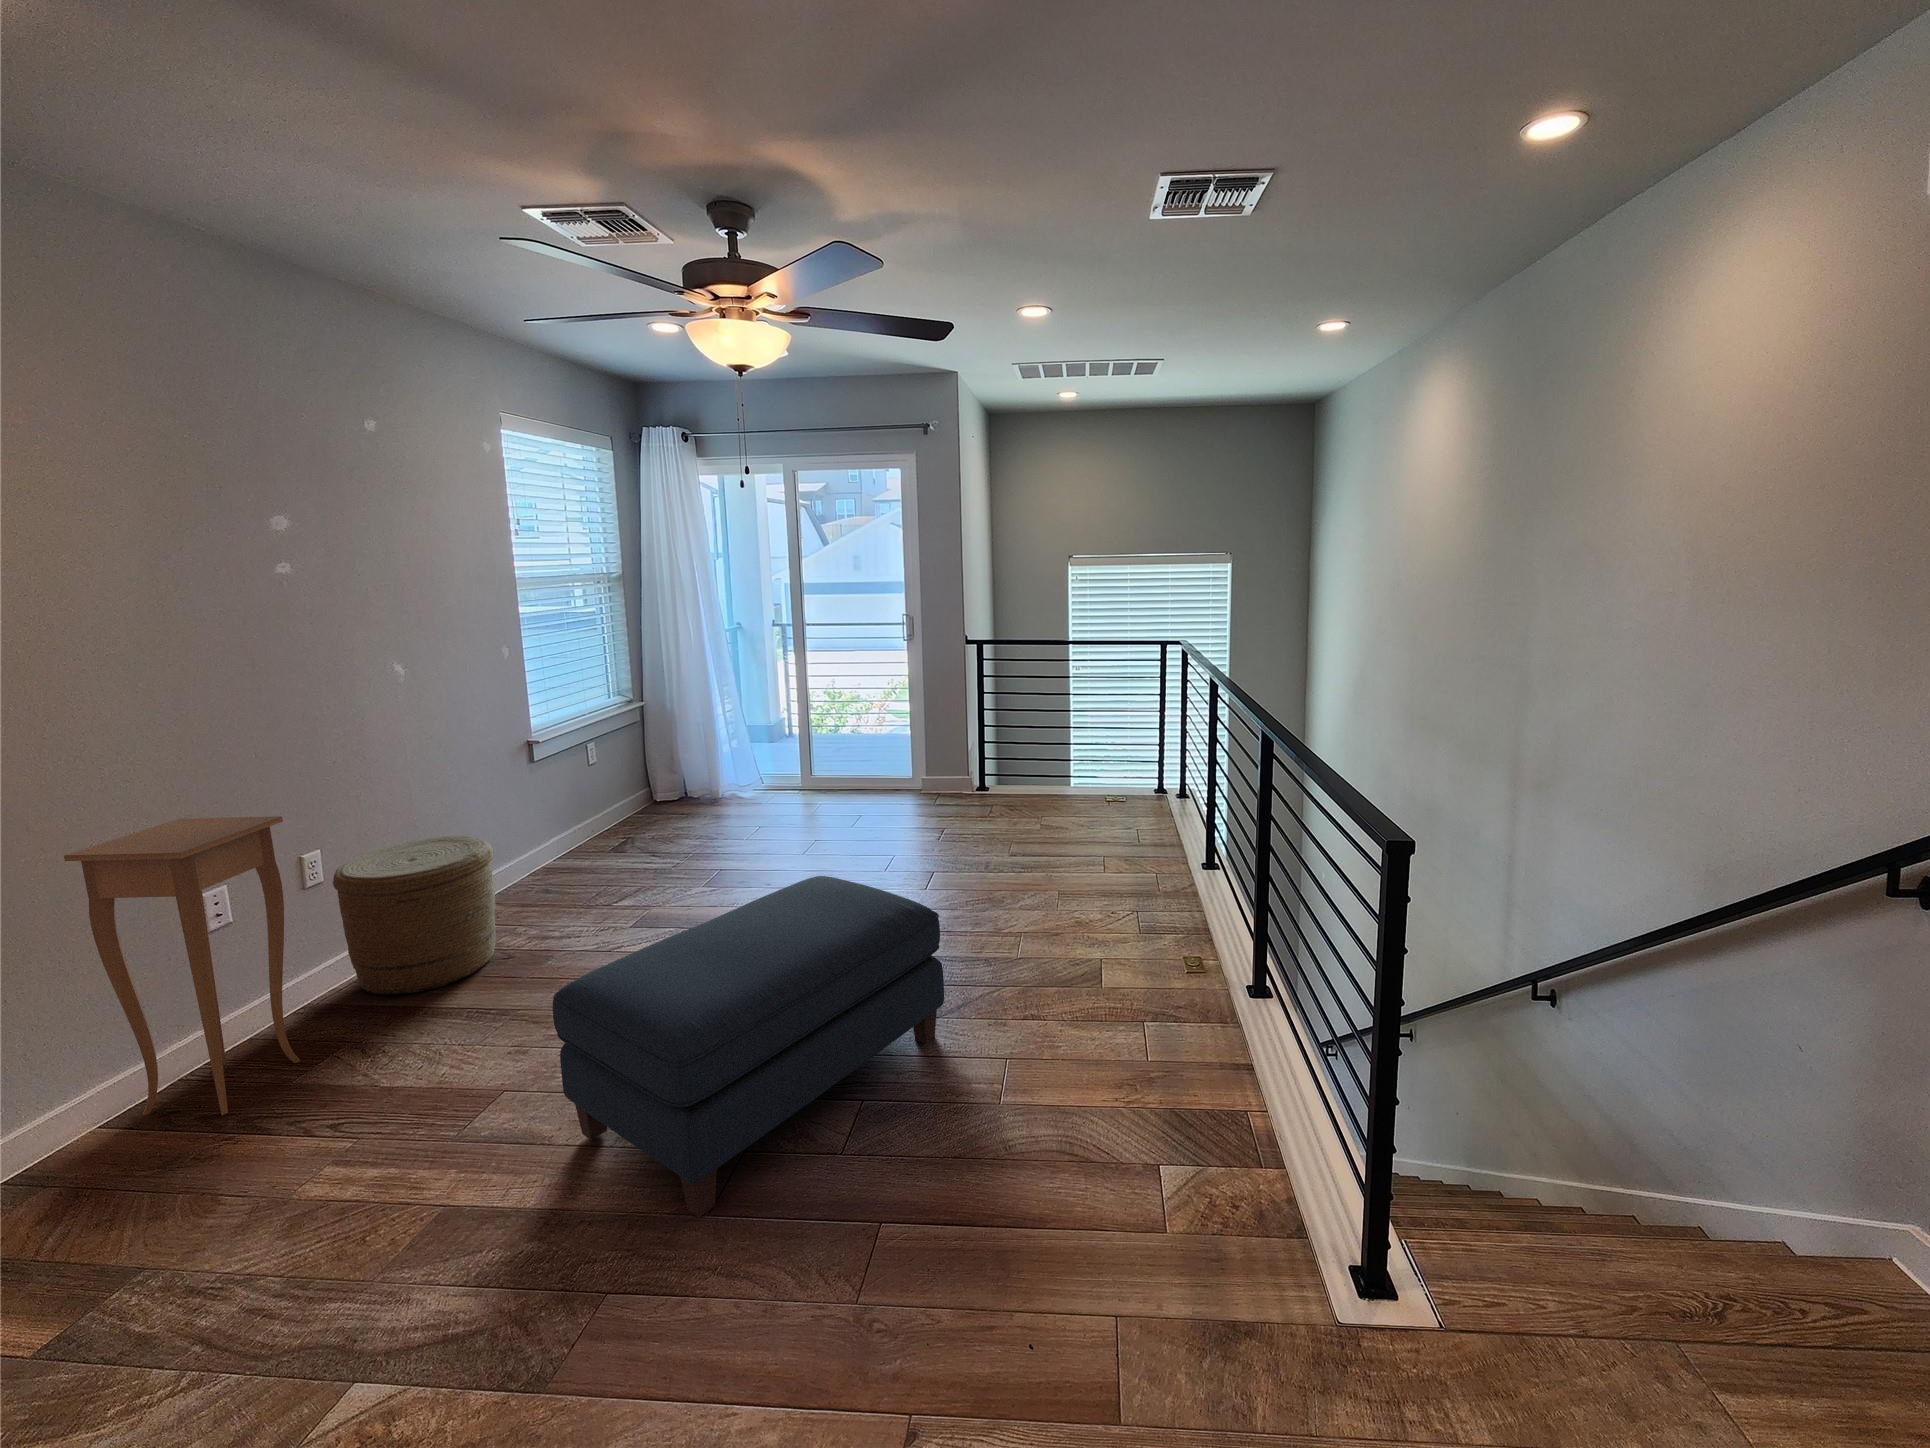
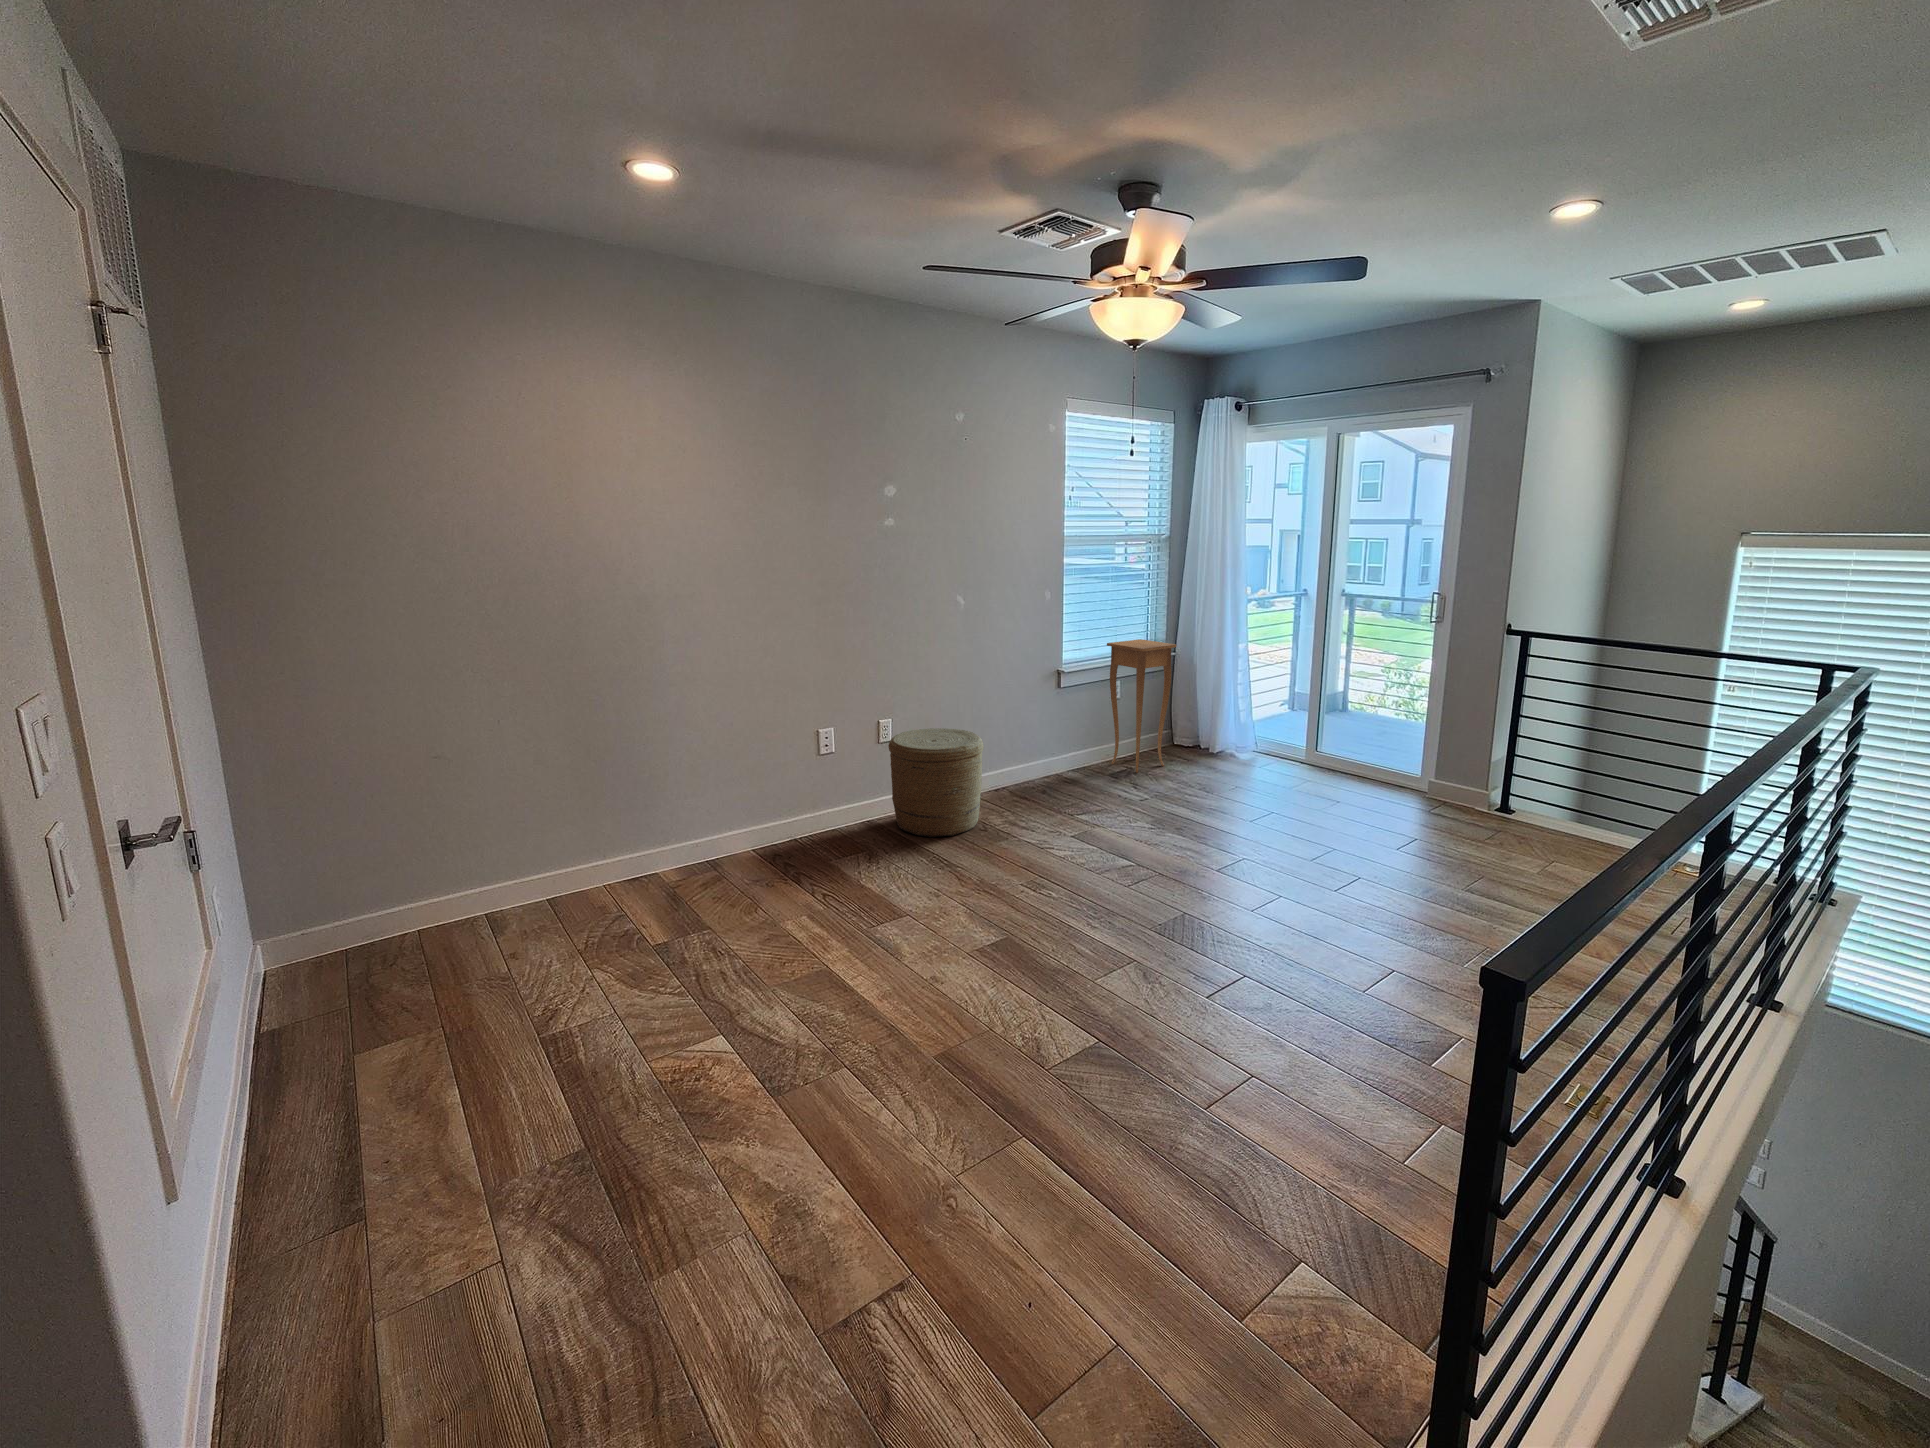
side table: present [64,816,300,1116] -> present [1107,639,1176,773]
ottoman: present [553,876,944,1218] -> none [903,833,1220,1055]

